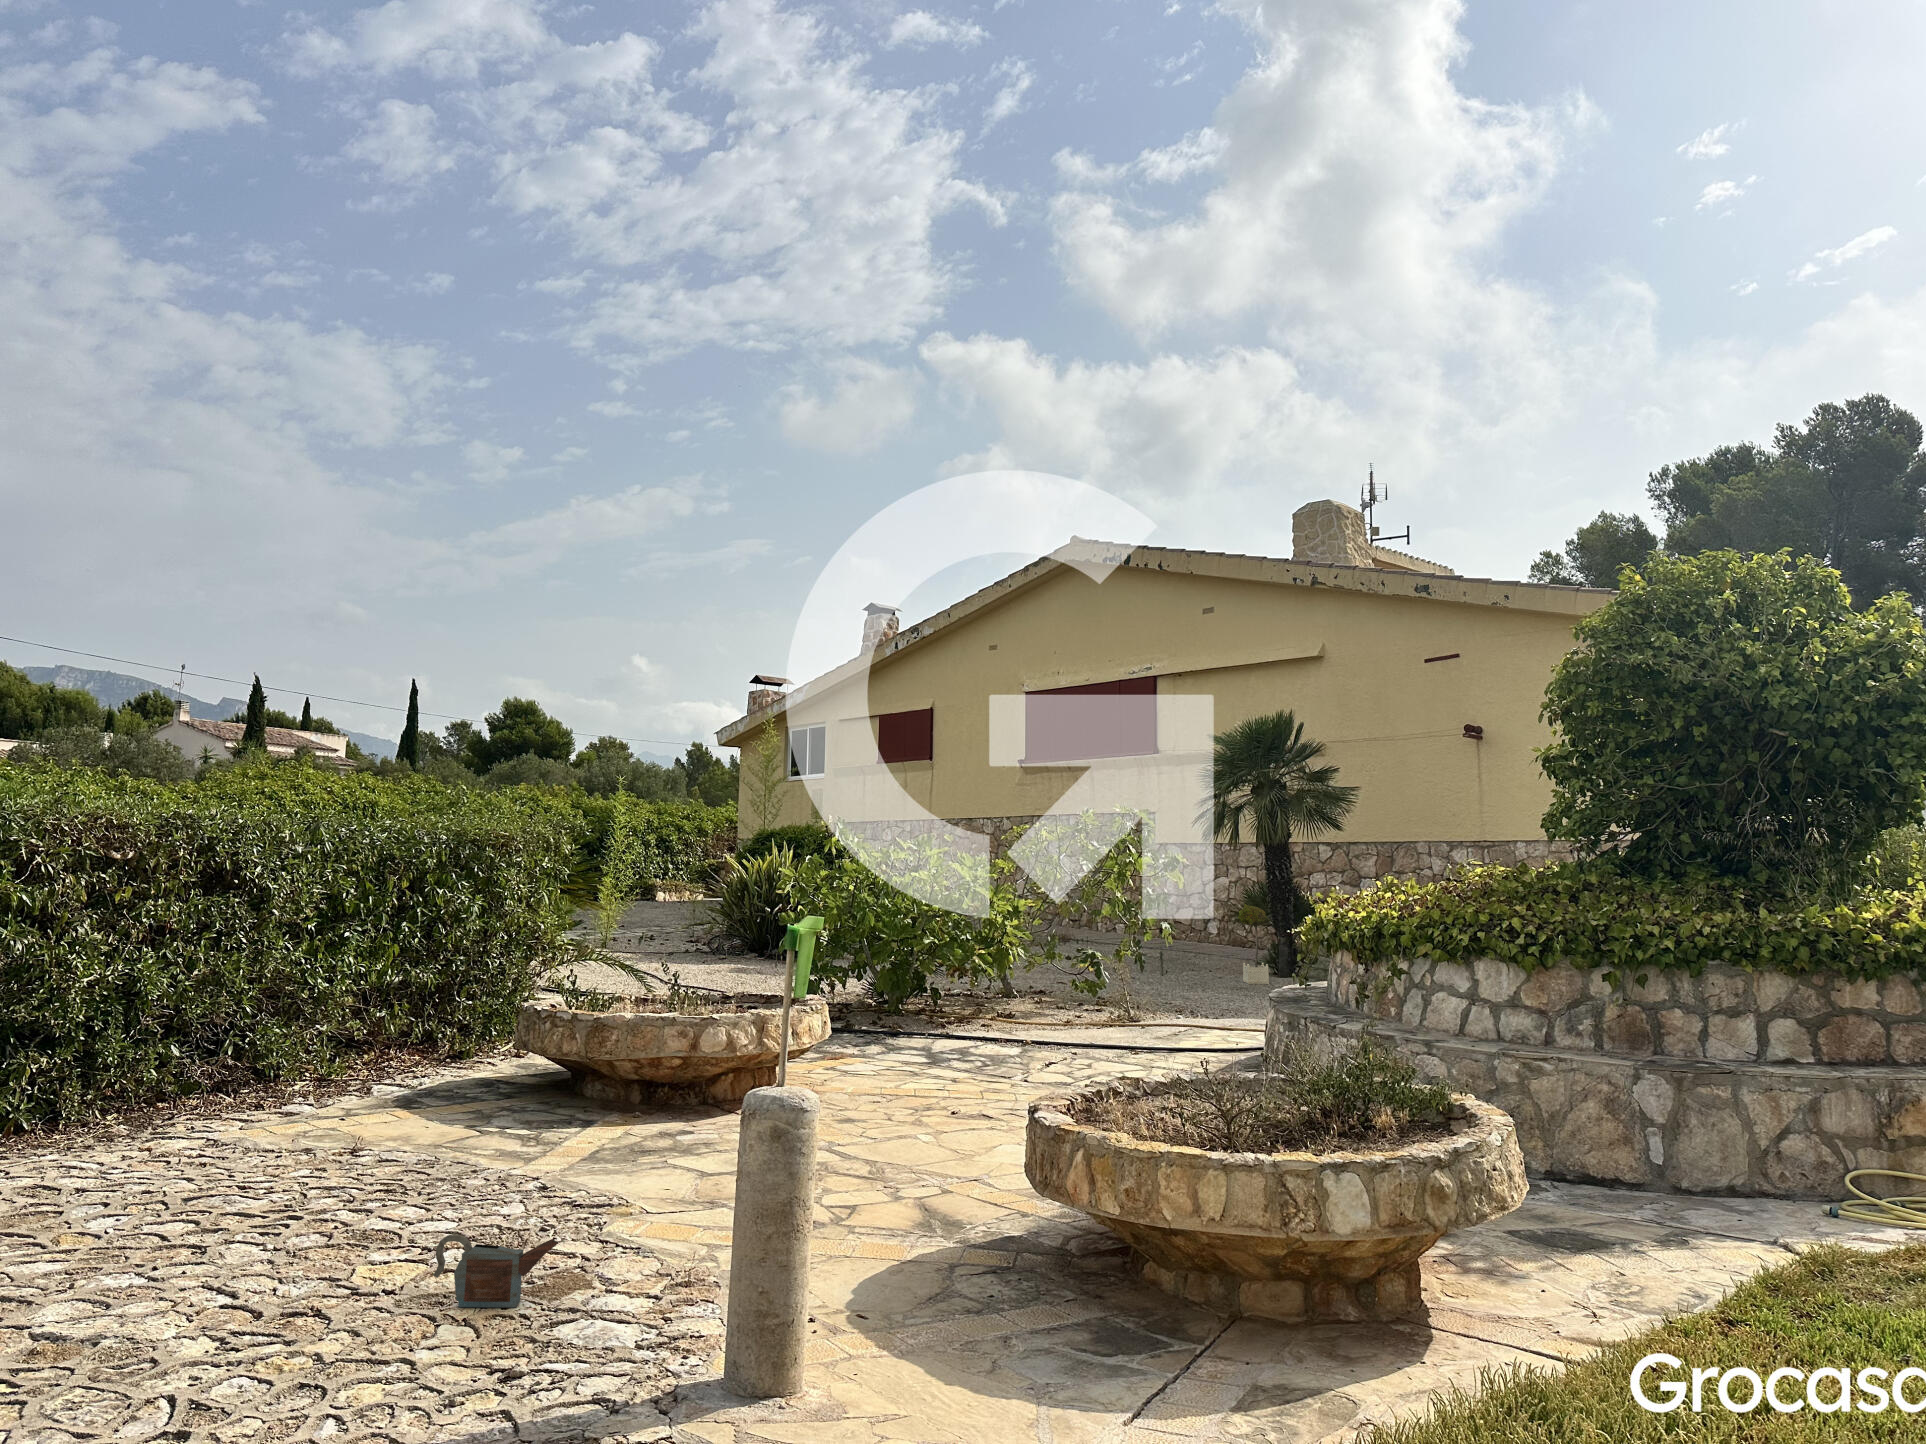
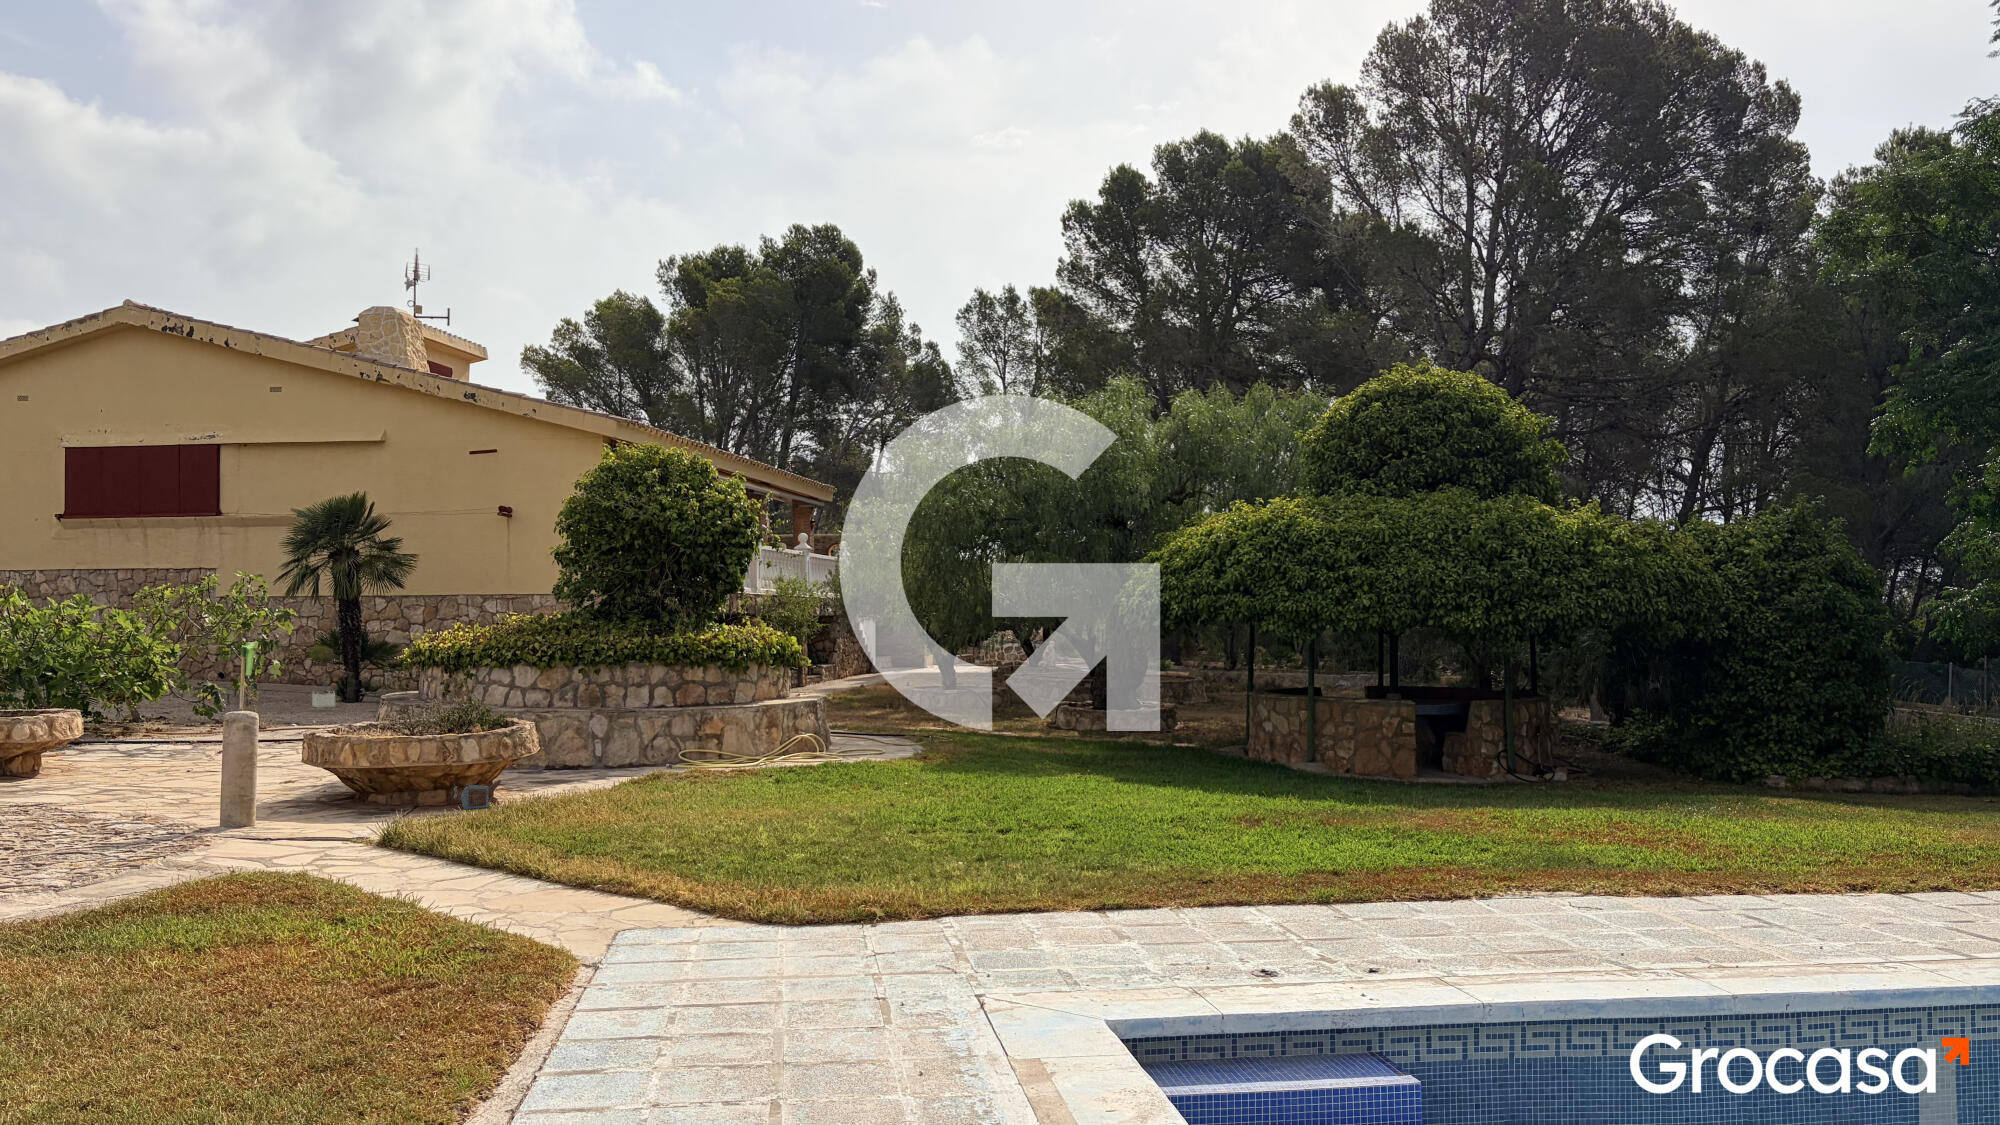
watering can: present [433,1234,558,1307] -> present [453,780,501,809]

